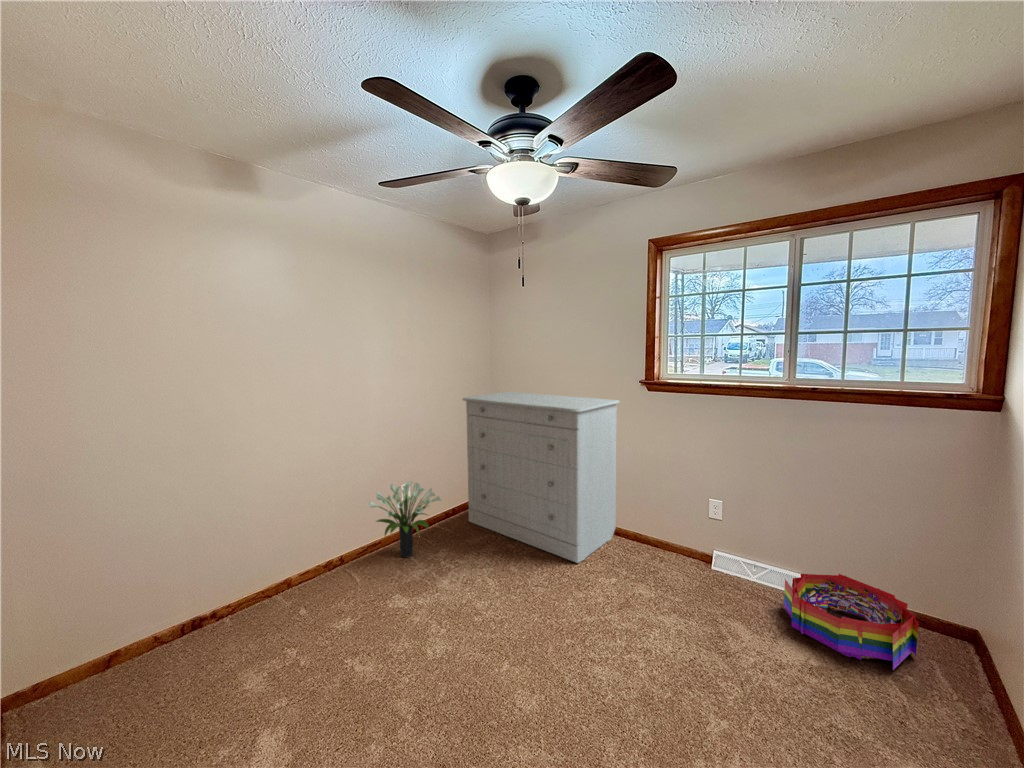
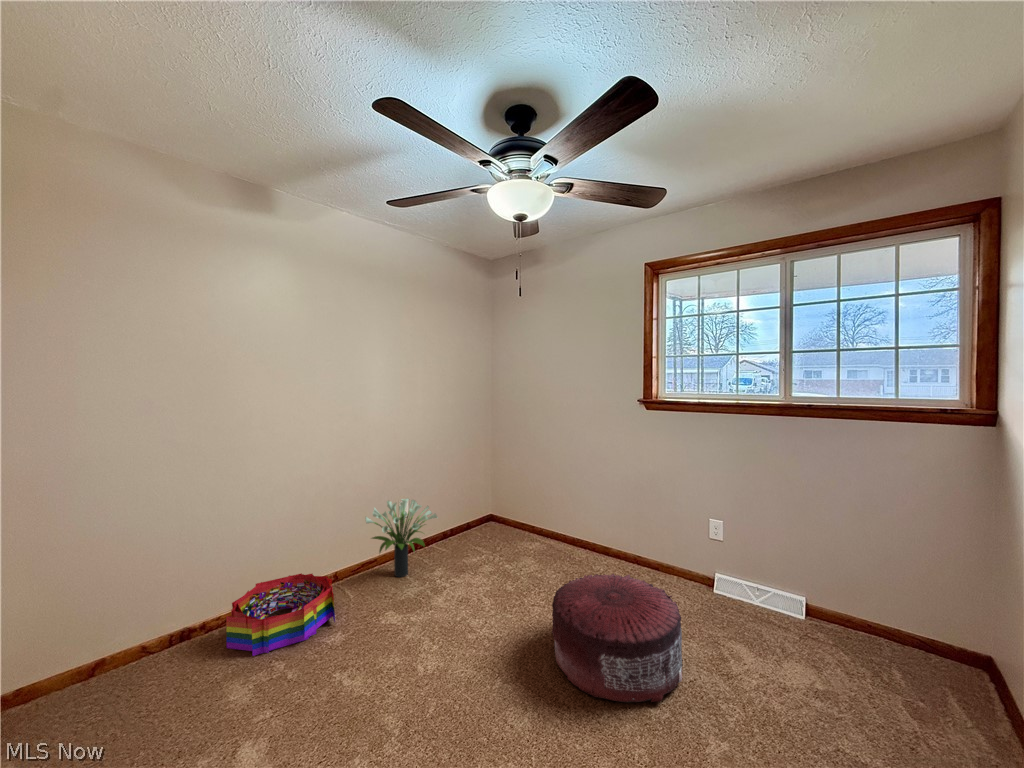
dresser: present [463,392,620,563] -> none [462,412,619,585]
pouf: none [556,555,683,683] -> present [552,574,683,702]
storage bin: present [784,574,919,670] -> present [226,573,335,656]

